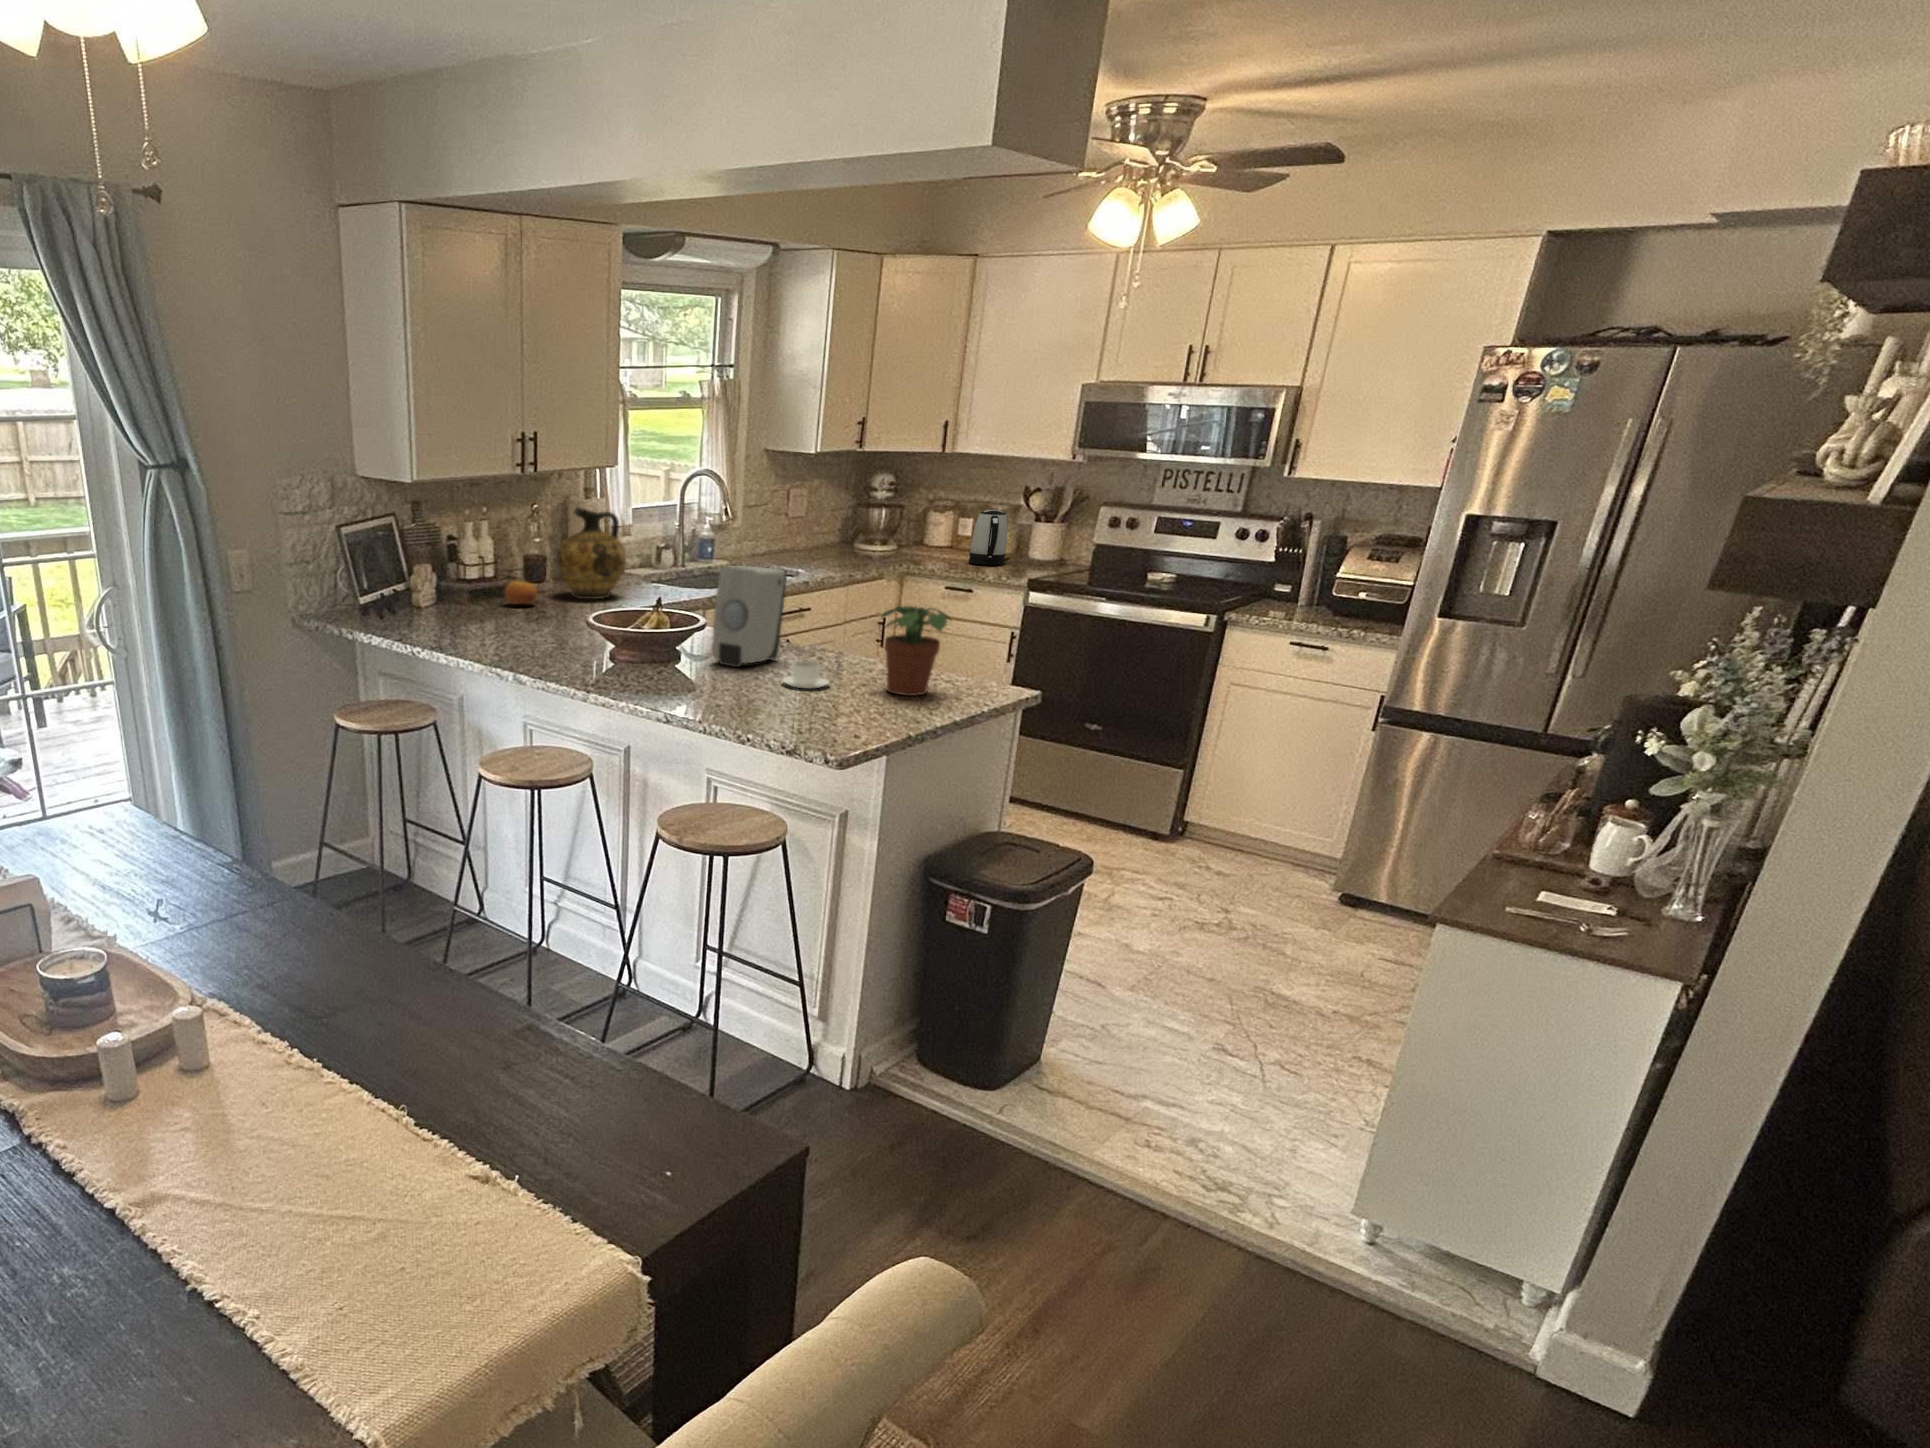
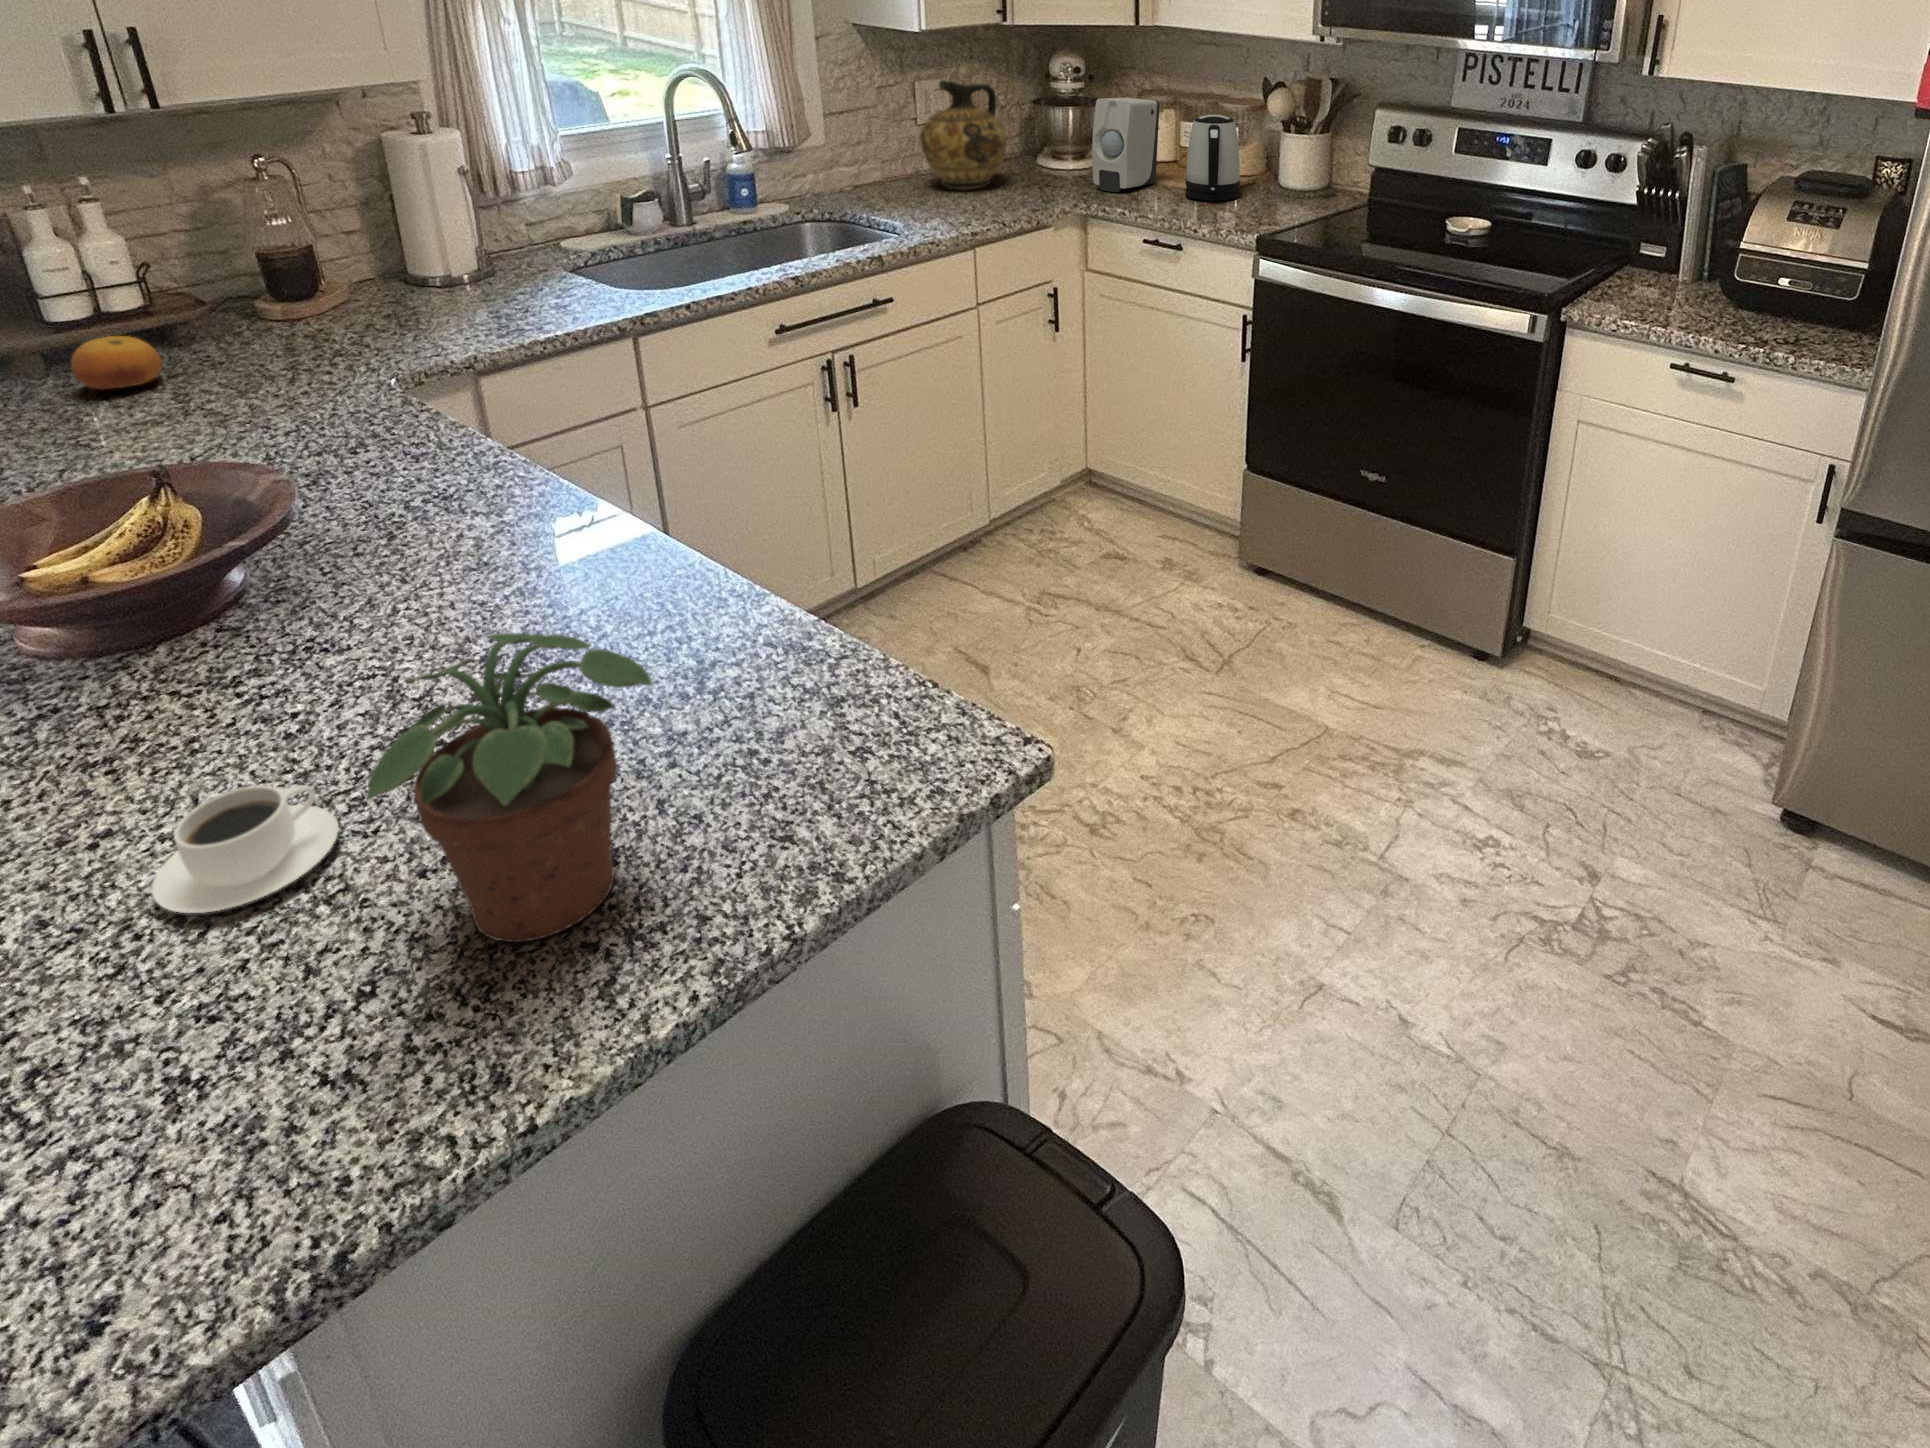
ceramic jug: present [557,508,626,599] -> present [920,80,1007,189]
soap dispenser: present [712,566,787,667] -> present [1092,98,1160,192]

